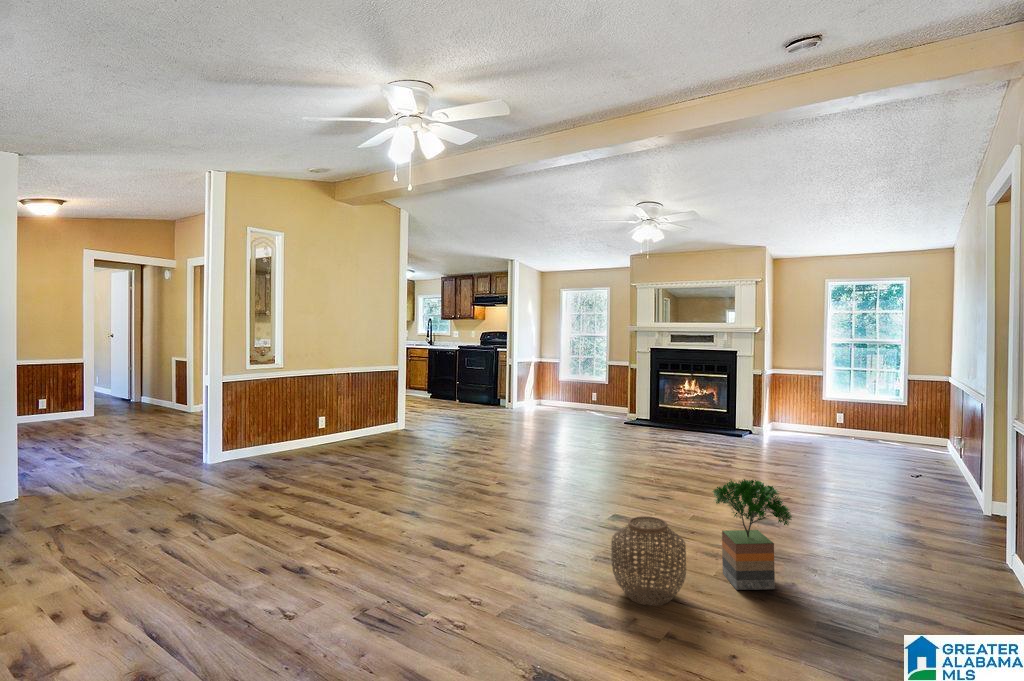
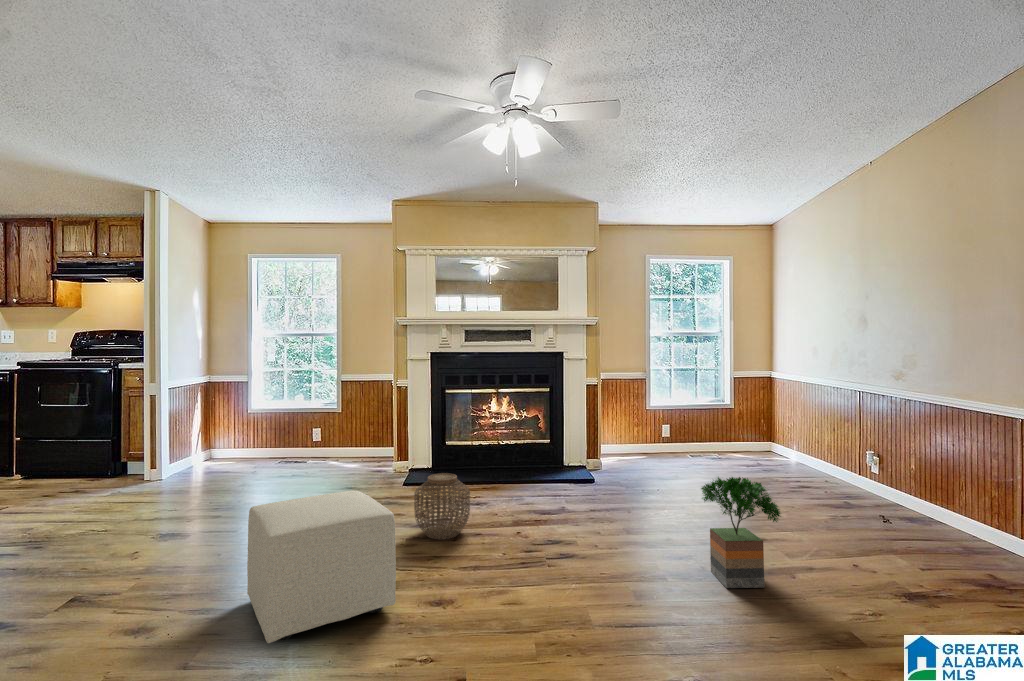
ottoman: none [266,495,410,642] -> present [247,491,396,643]
woven basket: present [611,516,686,606] -> present [414,473,470,539]

